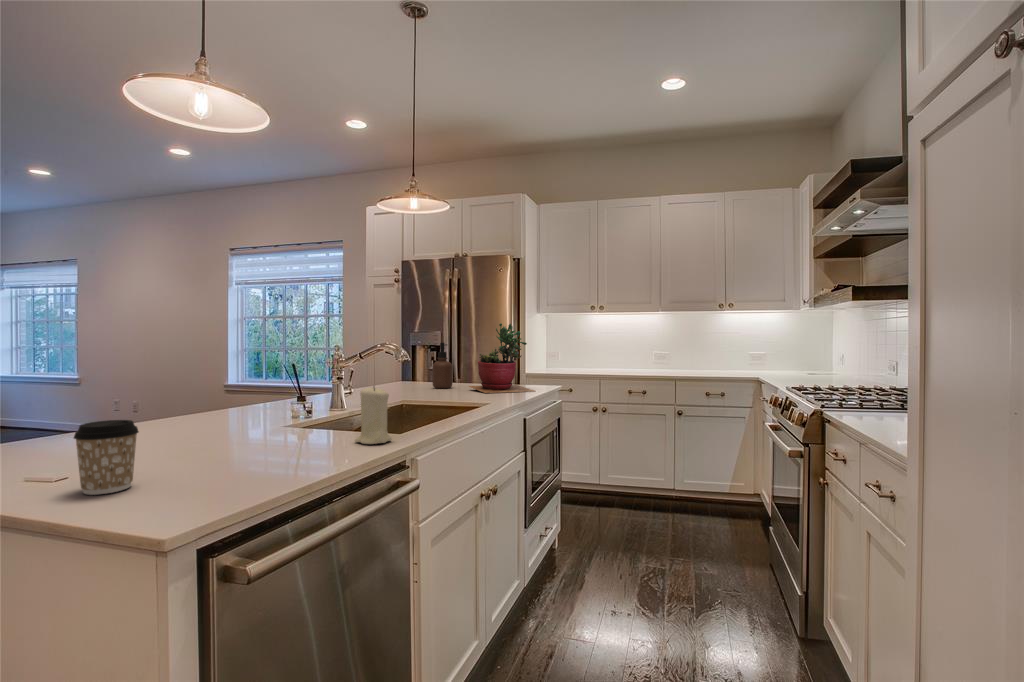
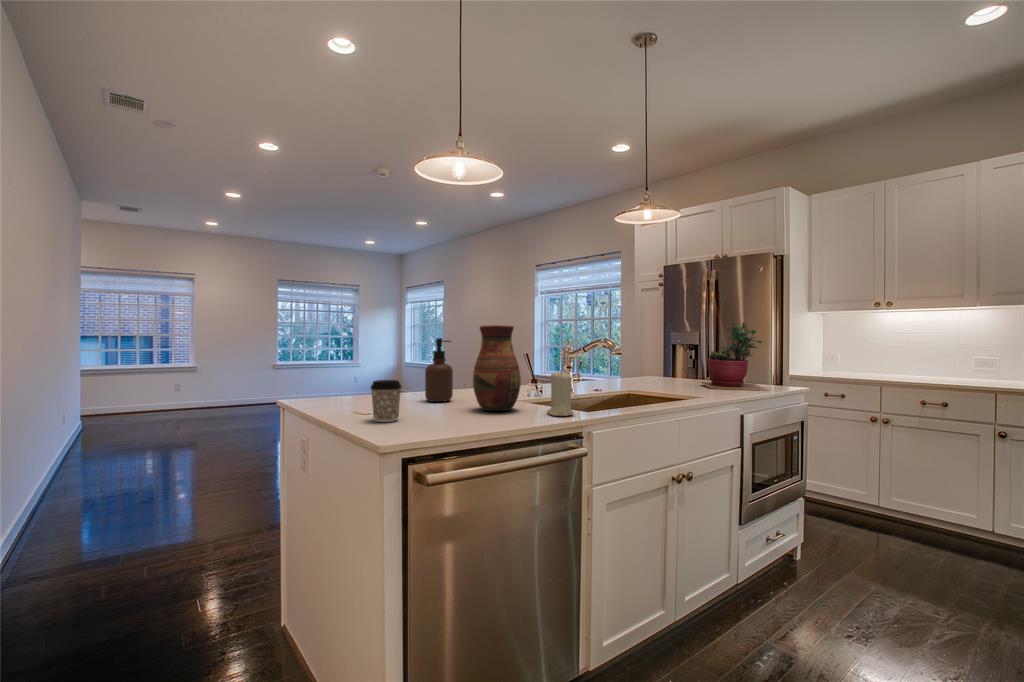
vase: none [242,328,316,451] -> present [473,325,521,411]
soap dispenser: present [433,343,452,389] -> present [425,338,453,402]

